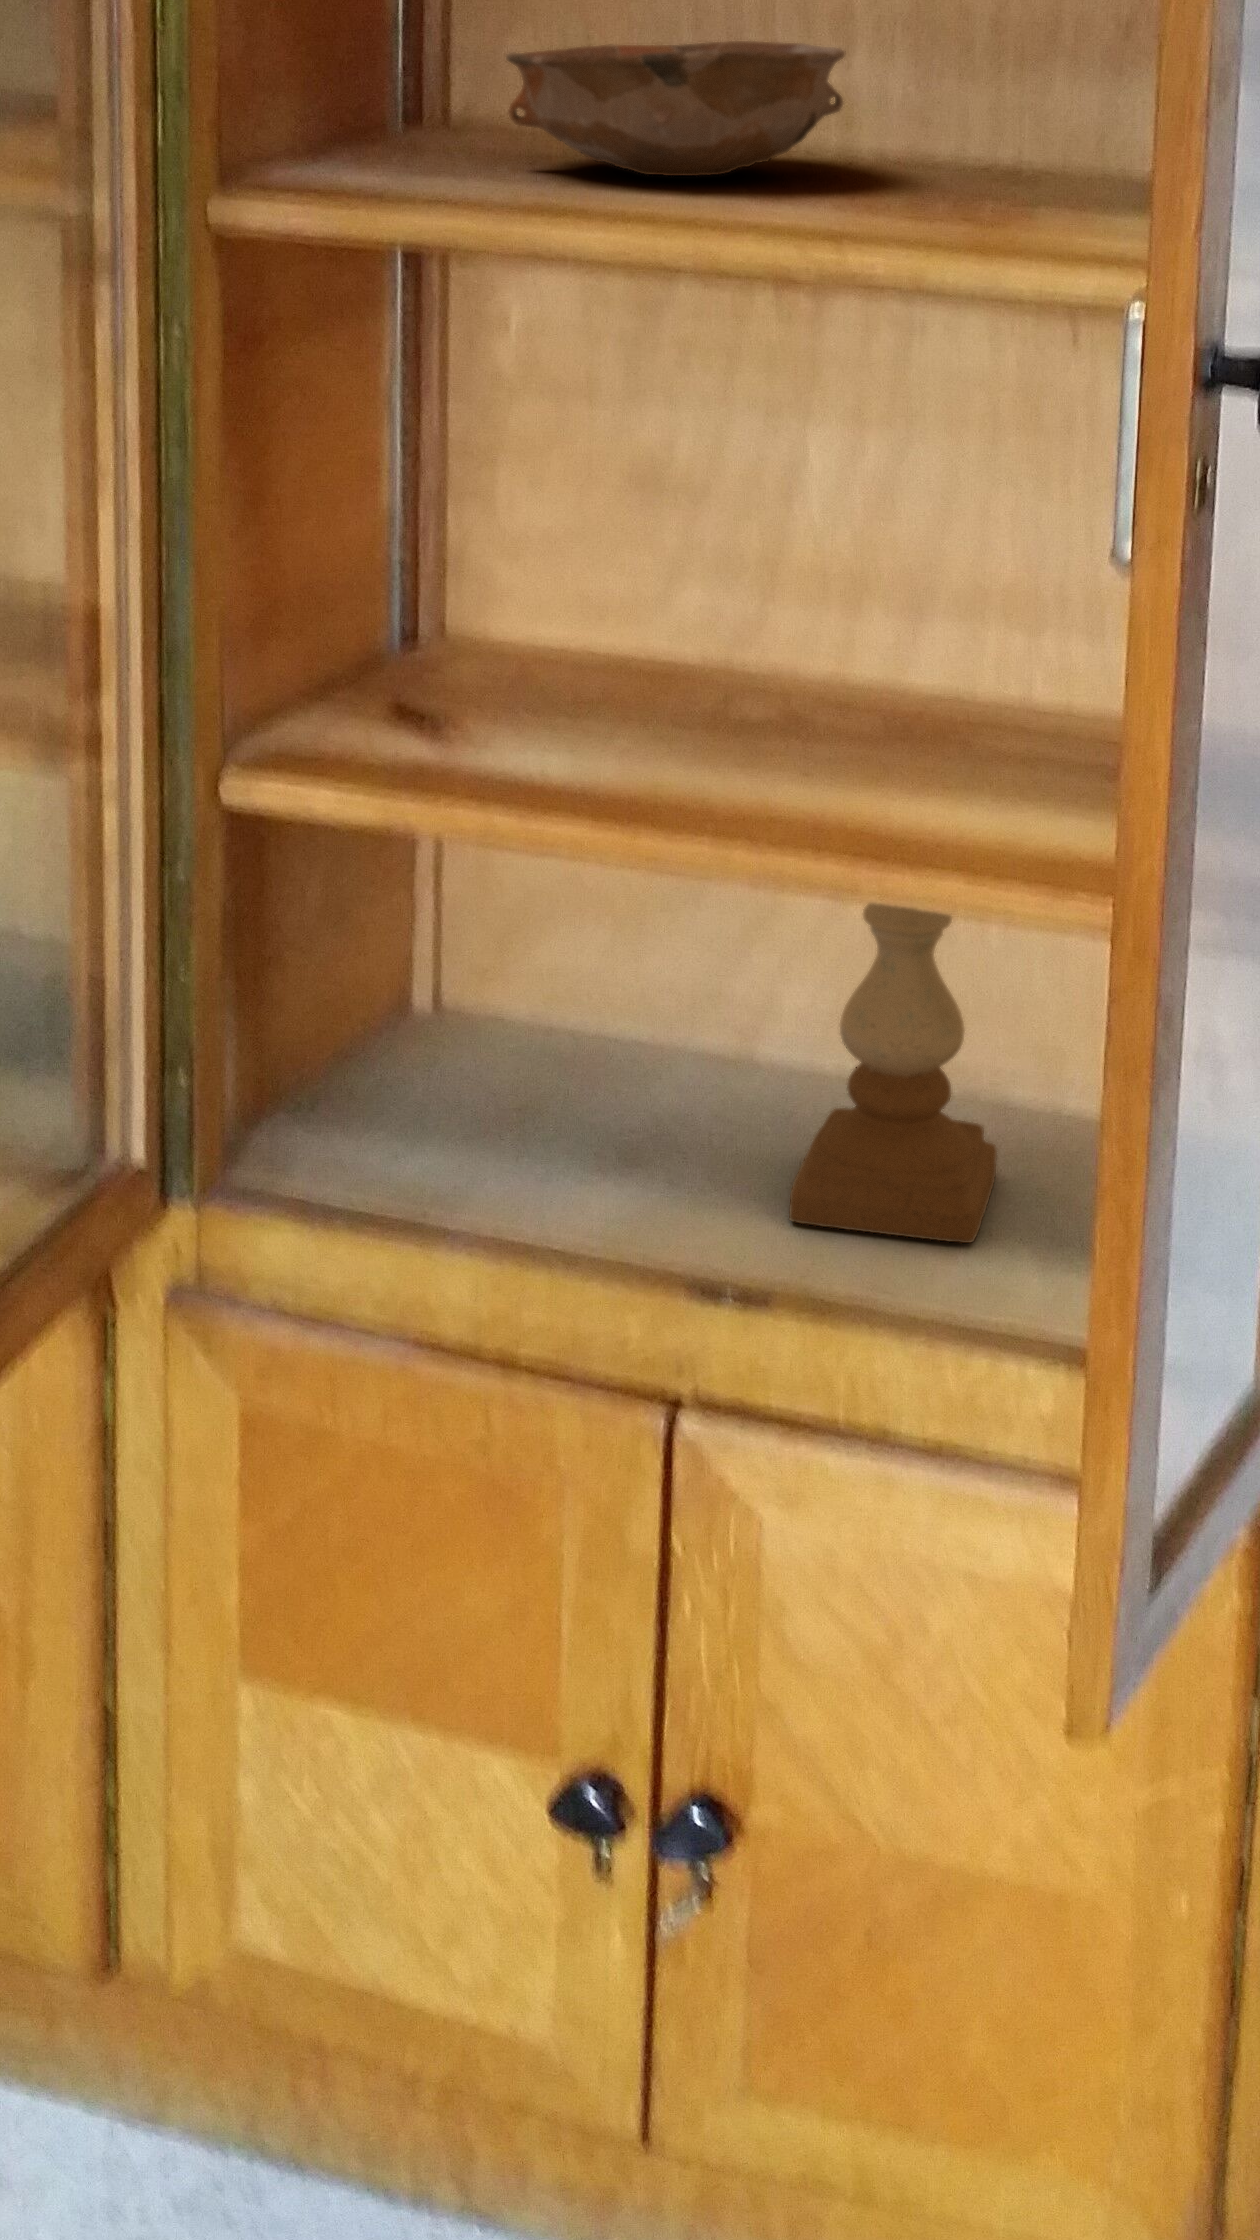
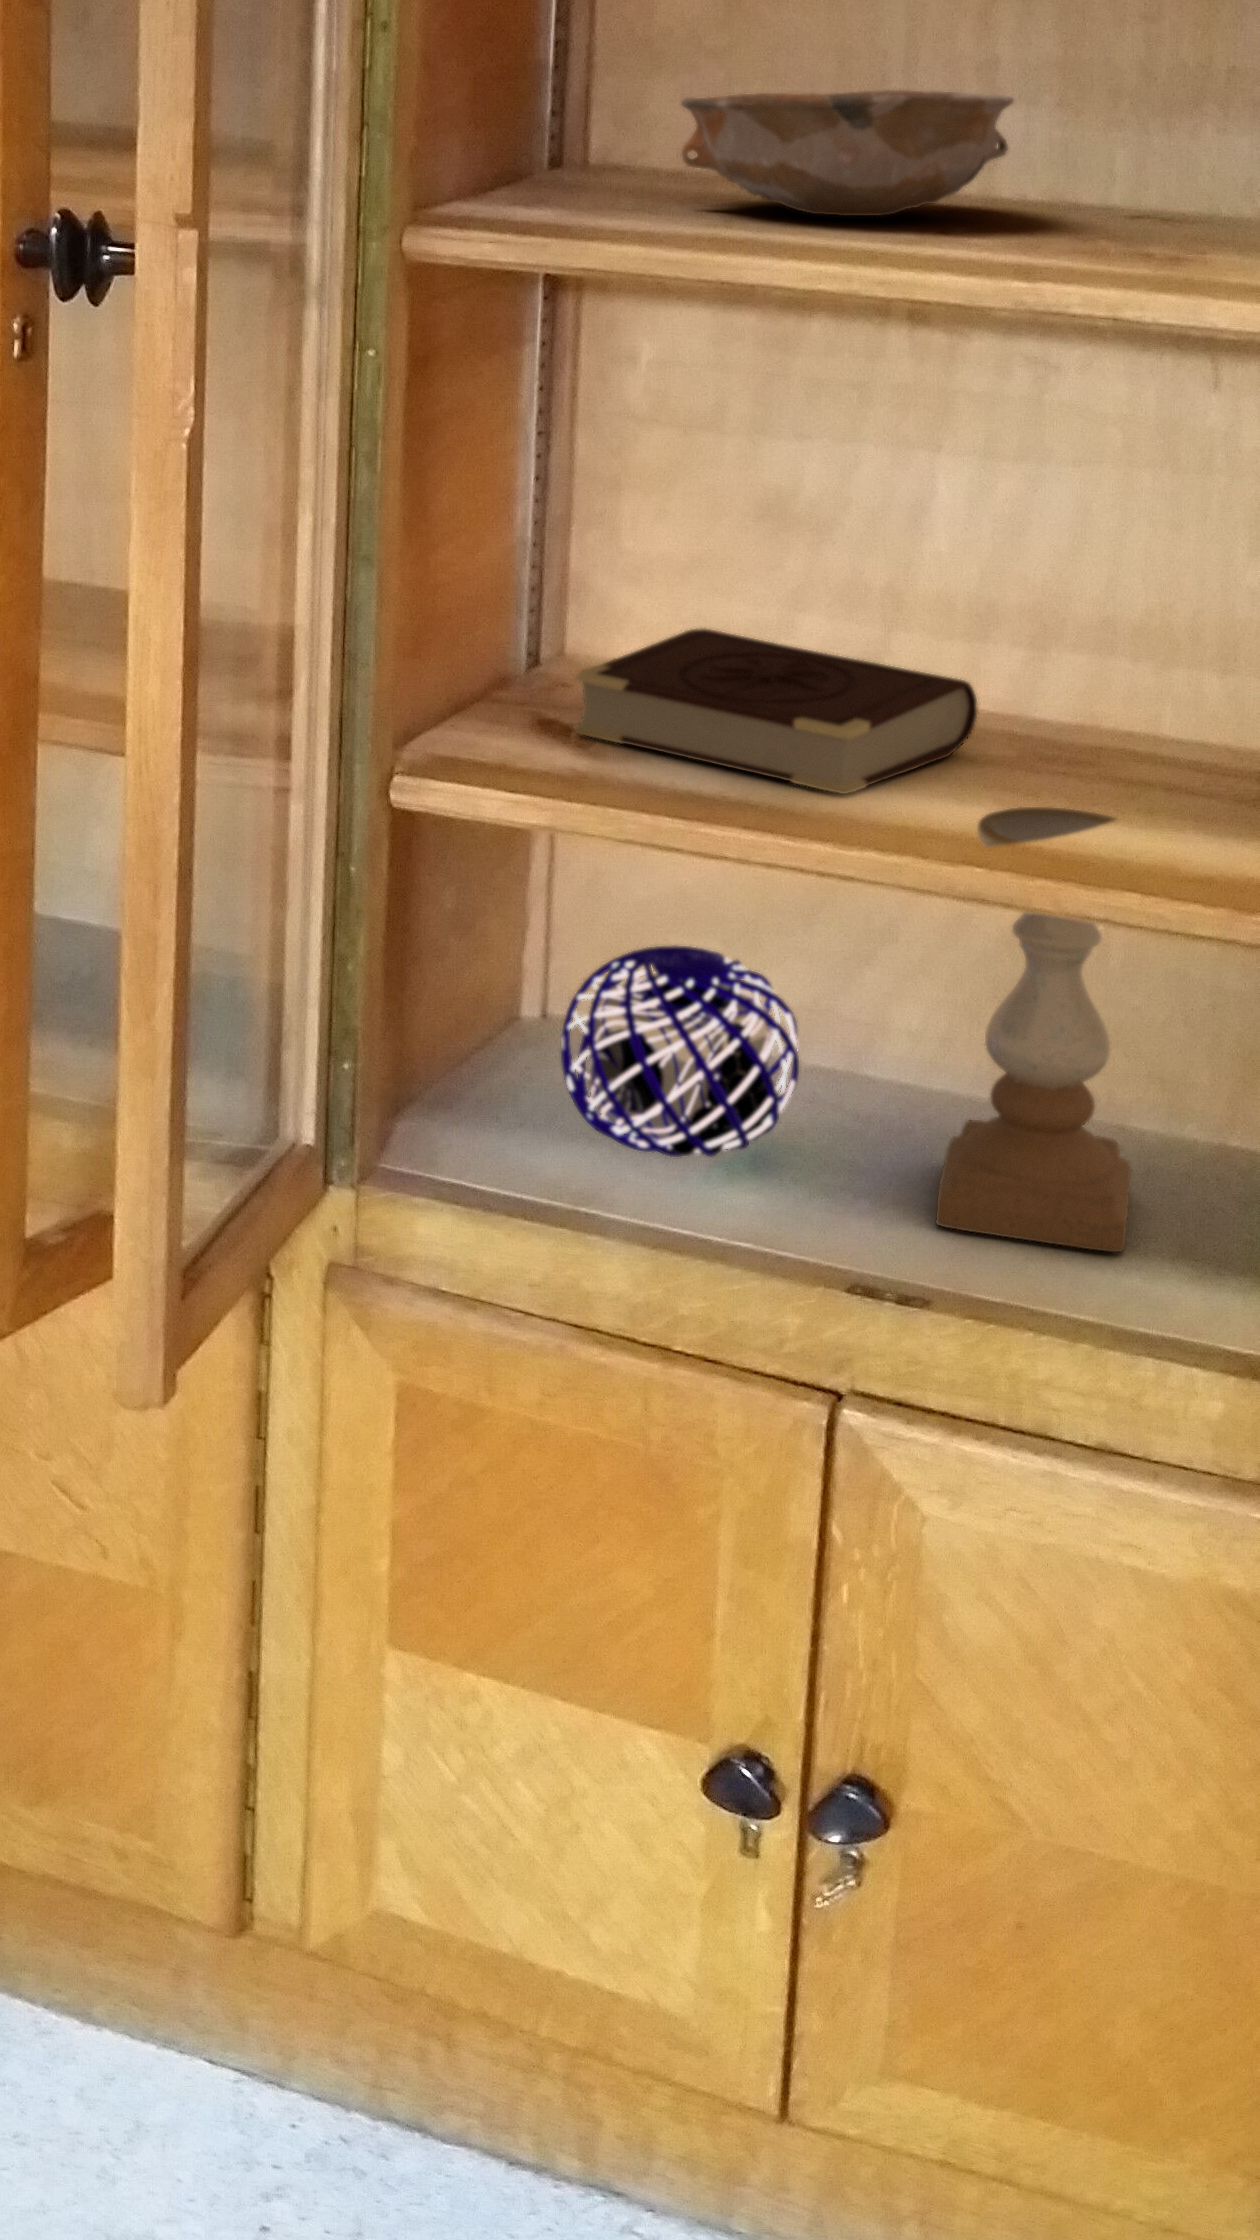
book: none [417,604,837,781] -> present [573,628,977,794]
decorative orb: none [418,937,663,1158] -> present [561,945,799,1157]

